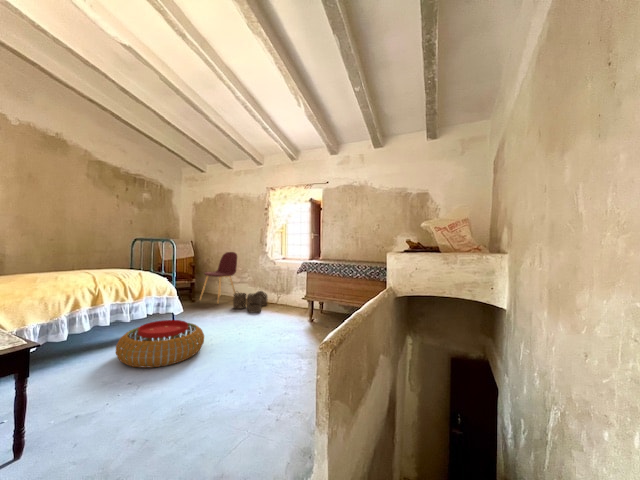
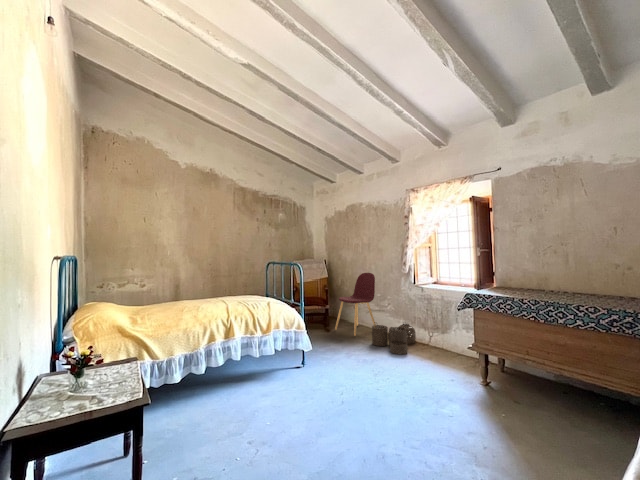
pouf: present [116,320,204,368] -> none [242,361,334,423]

